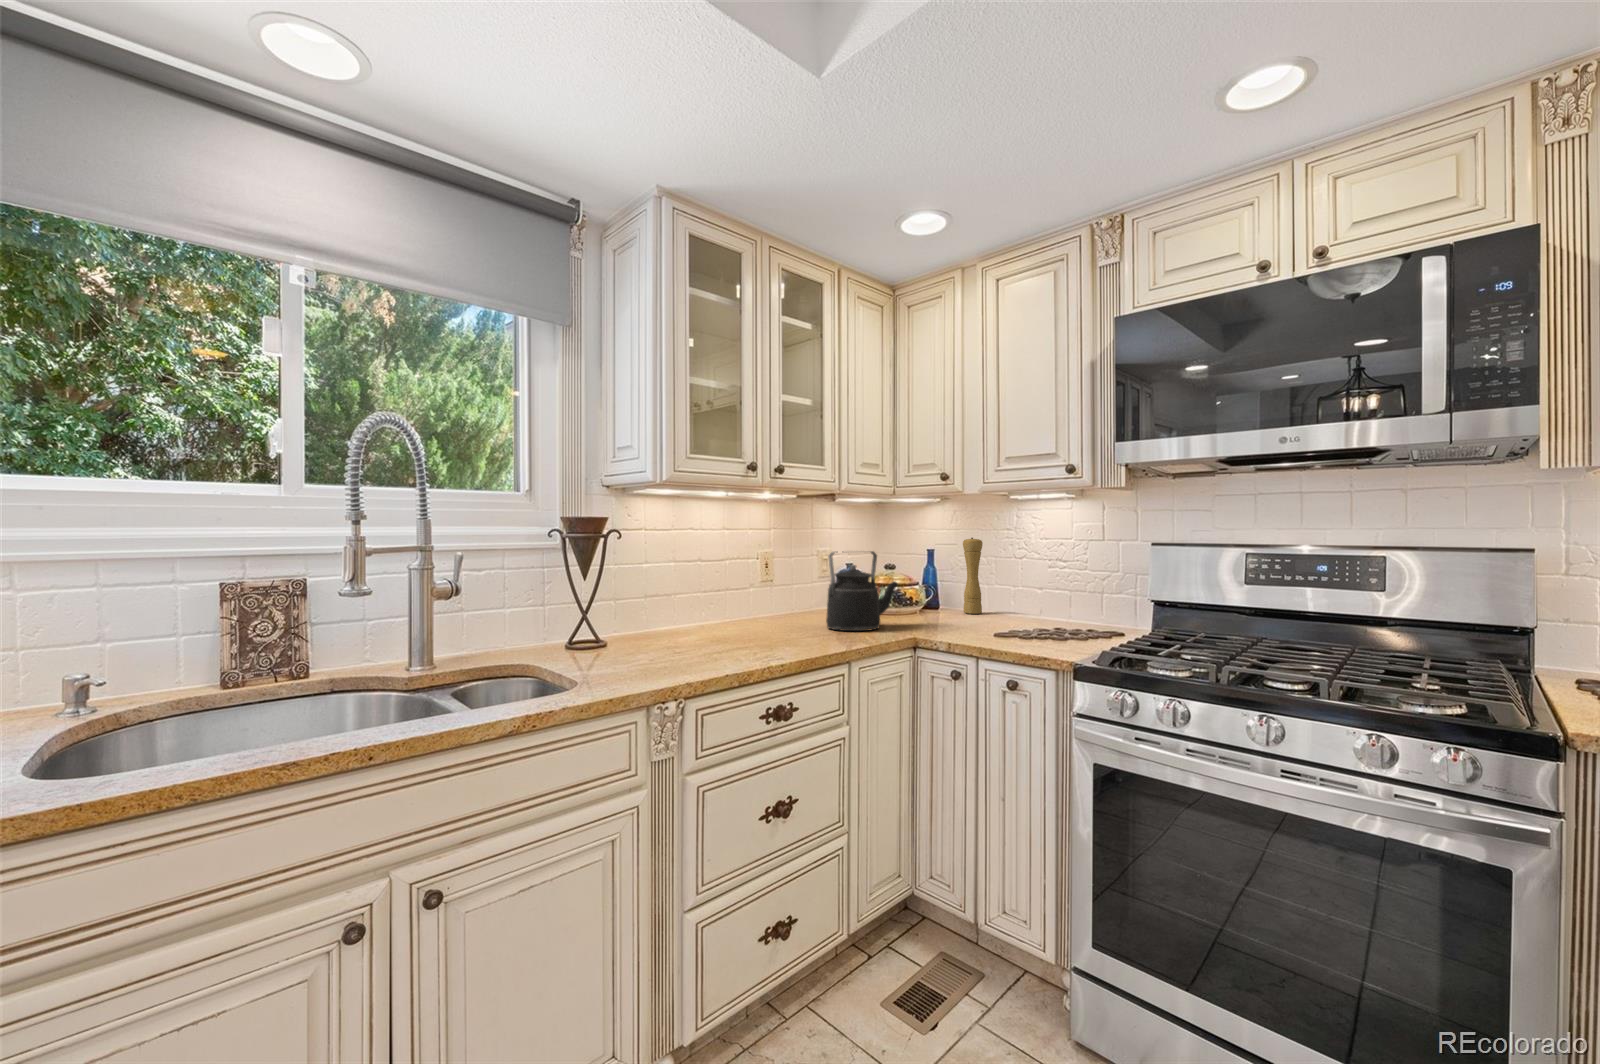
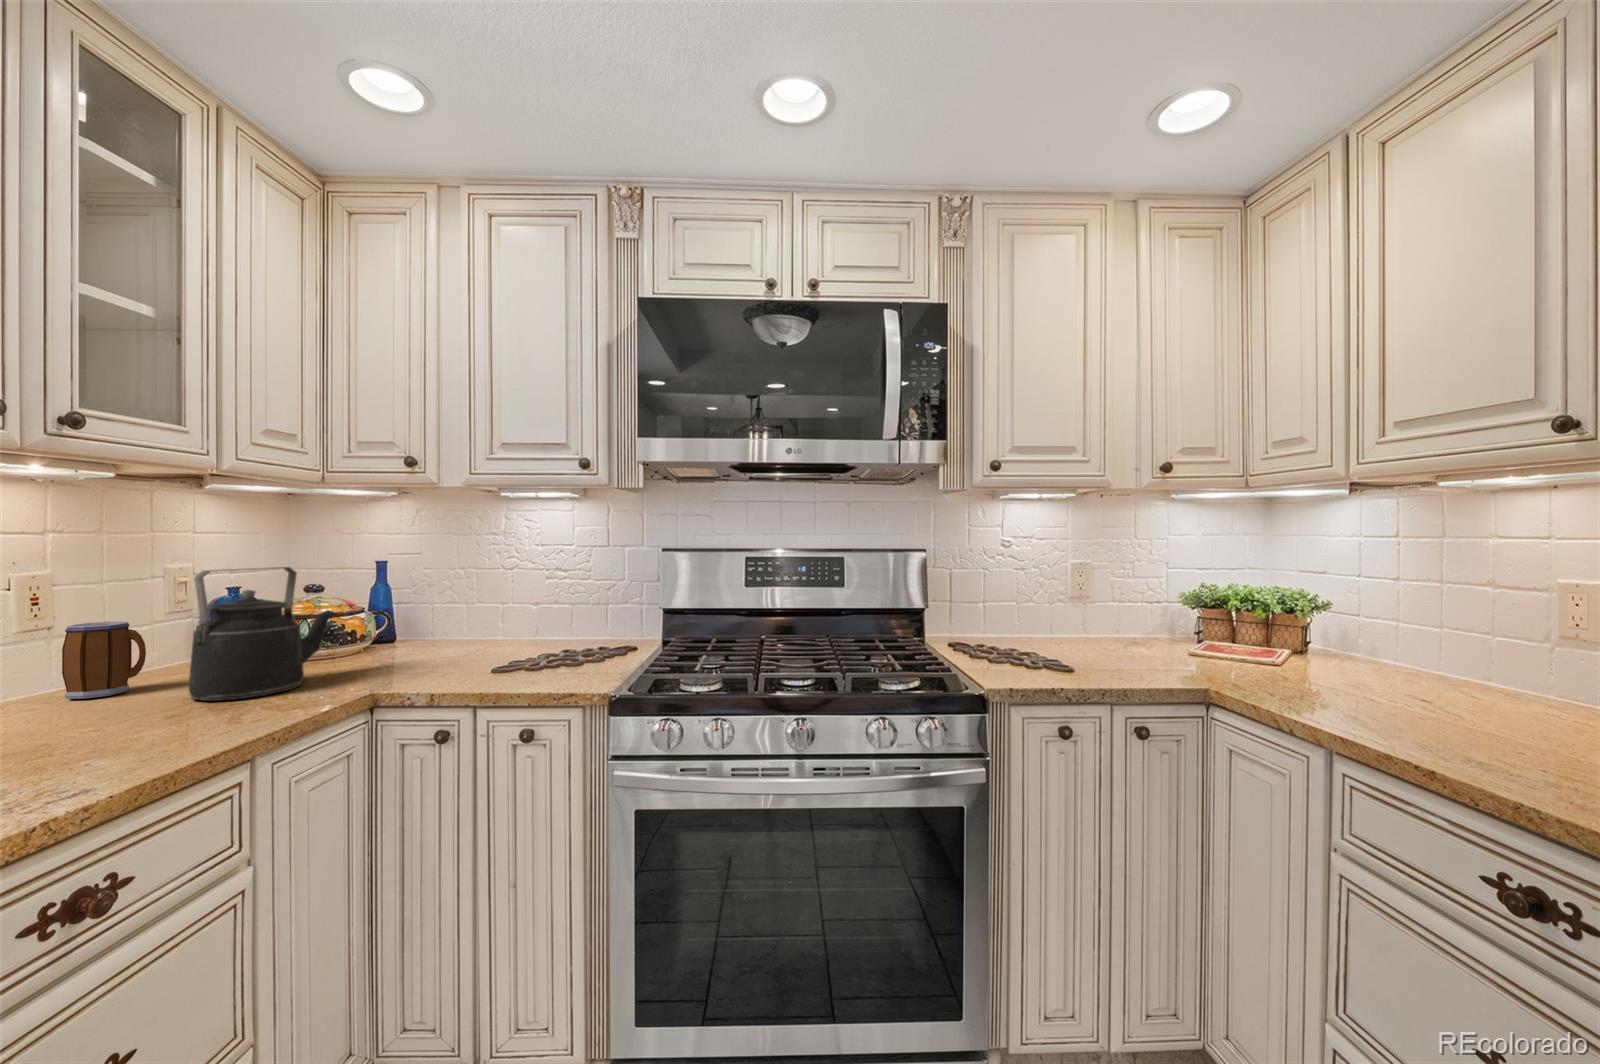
pepper mill: present [963,538,983,614] -> none [432,544,460,642]
mug: none [777,580,809,622] -> present [62,621,146,699]

